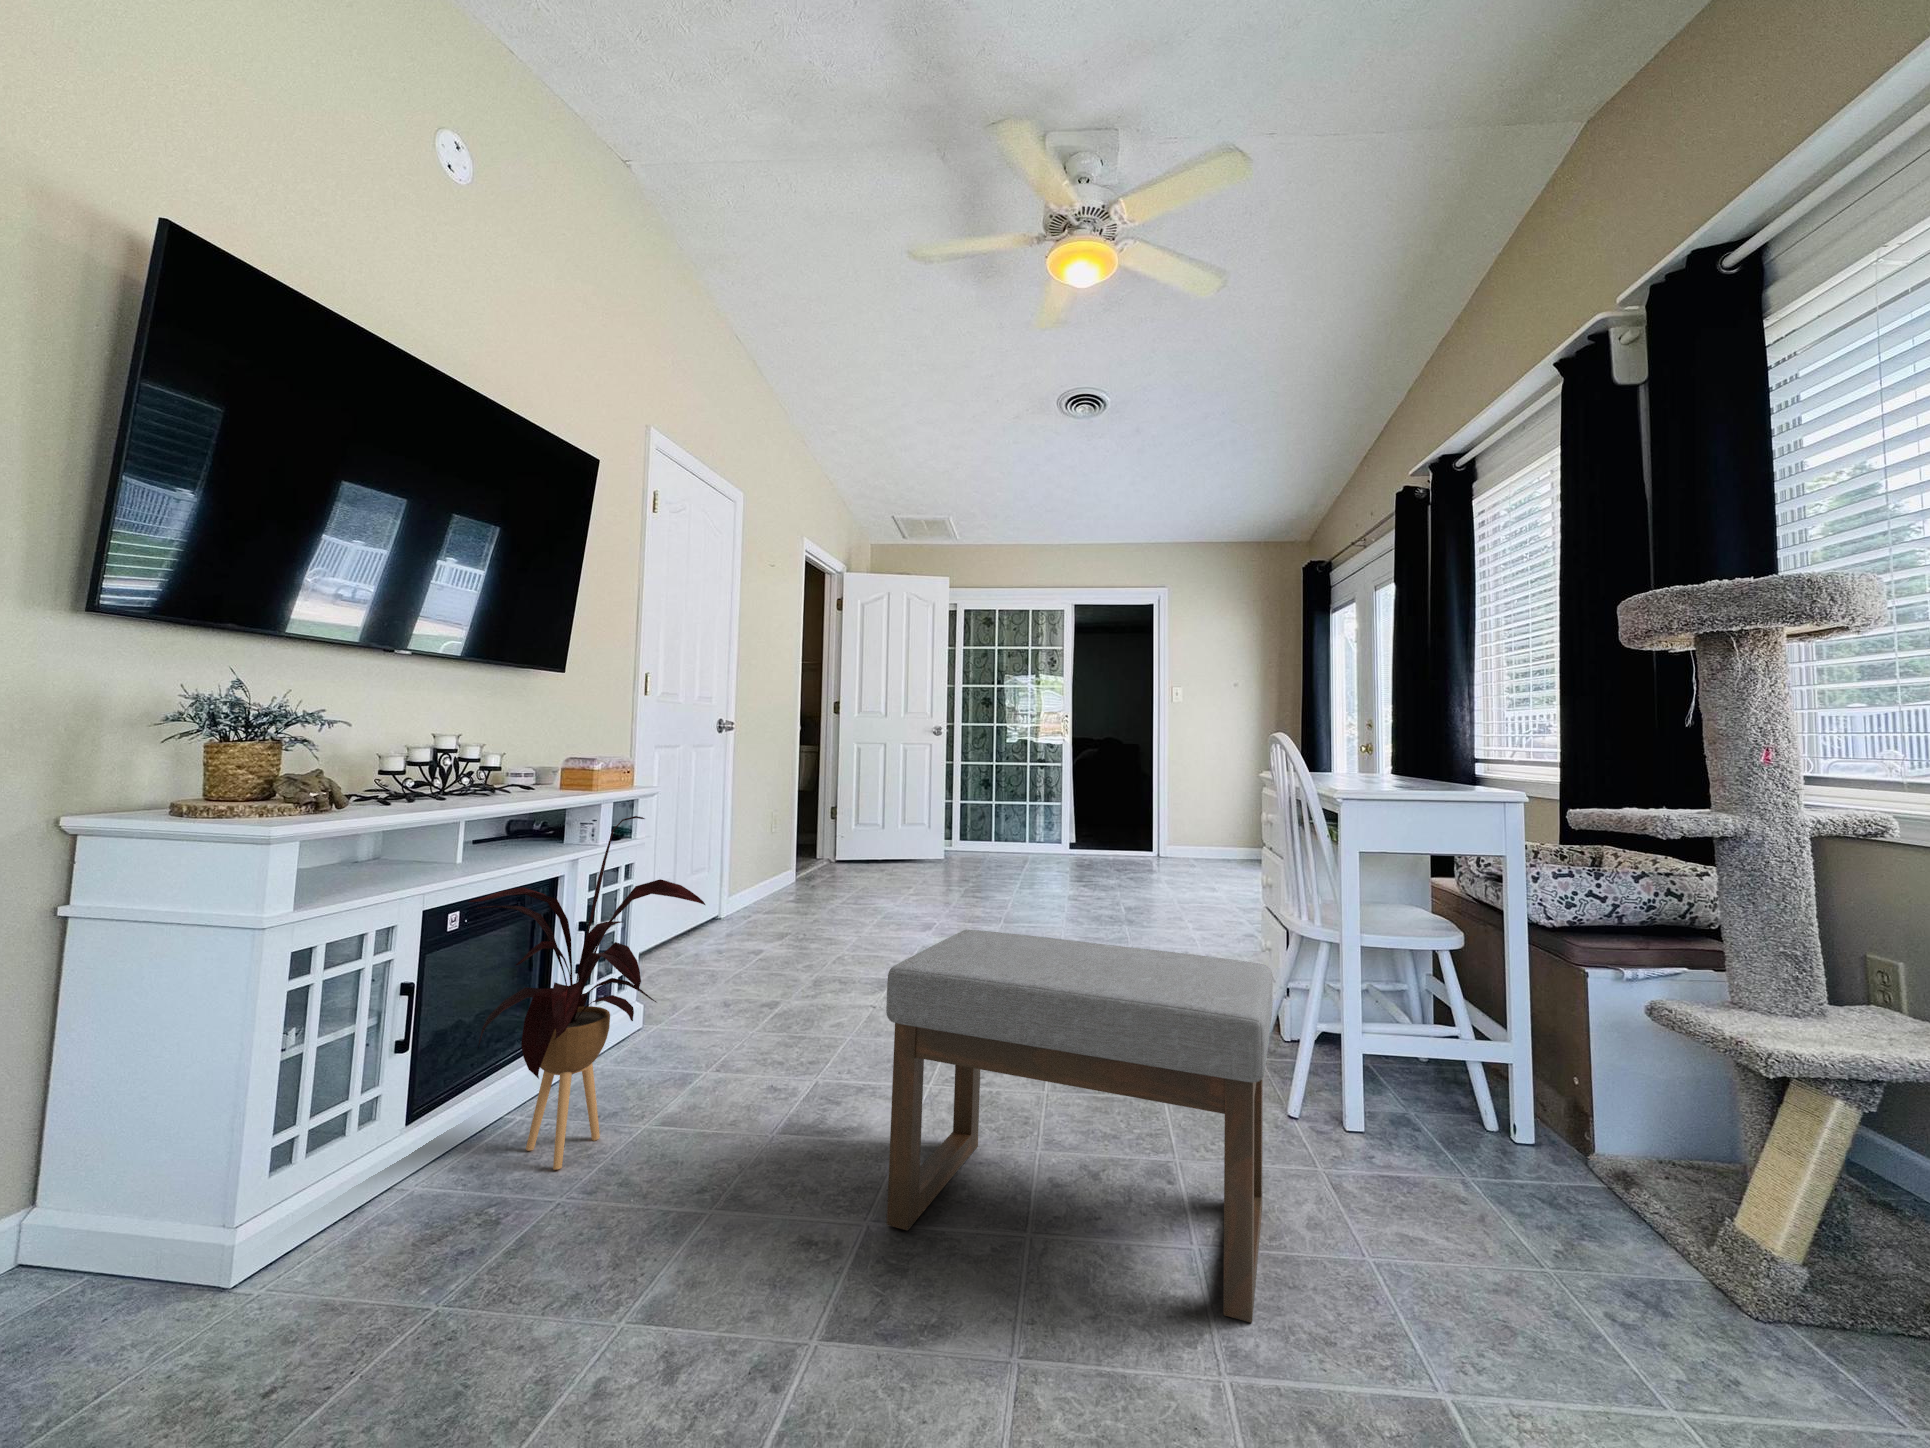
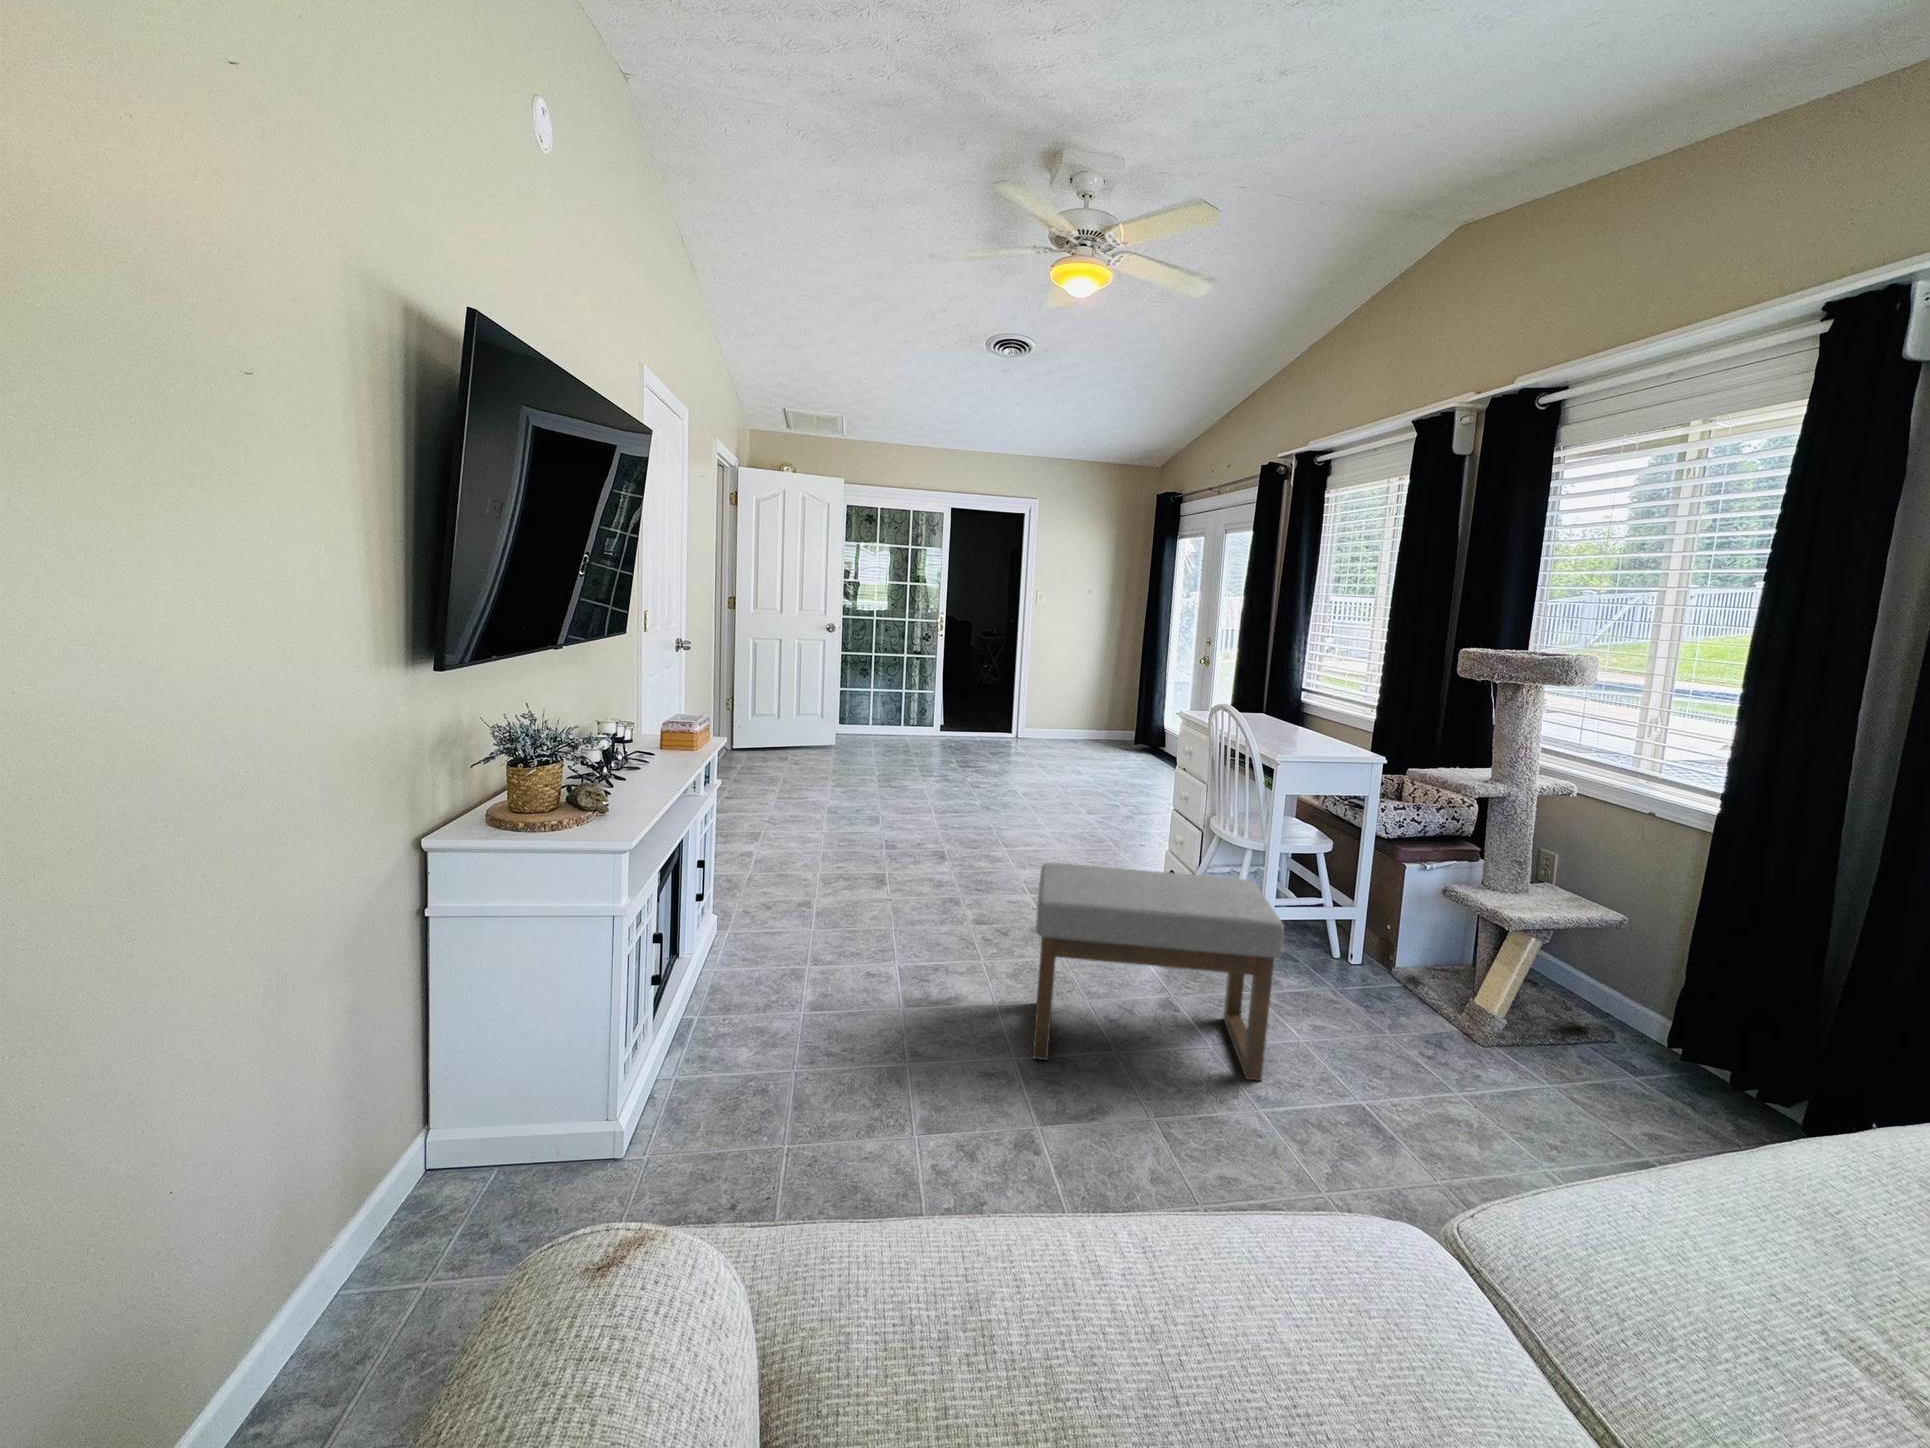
house plant: present [468,816,705,1170] -> none [679,793,867,1054]

